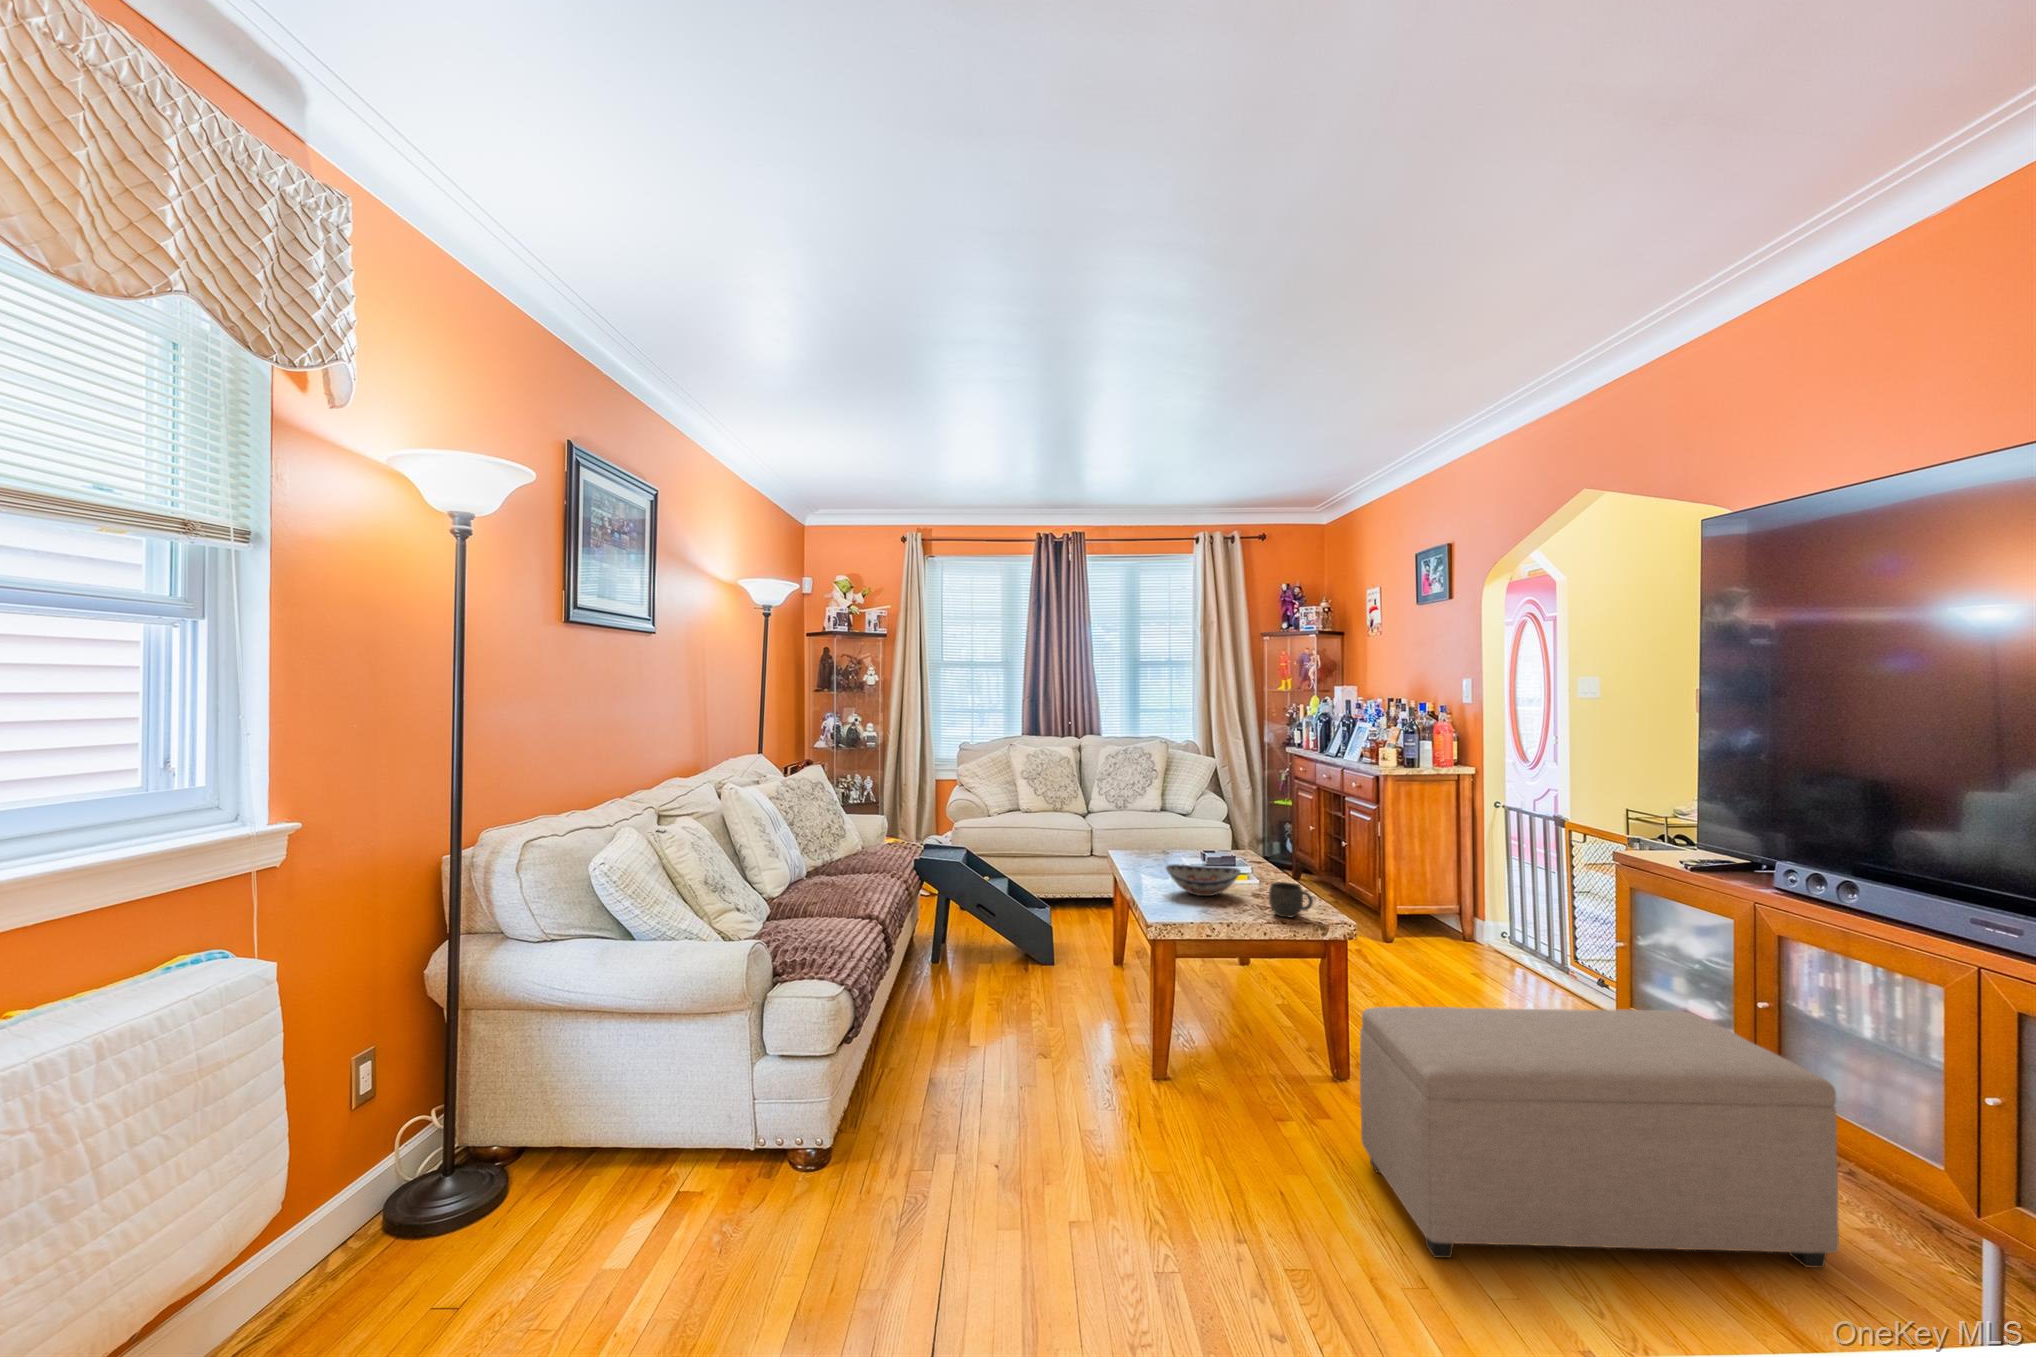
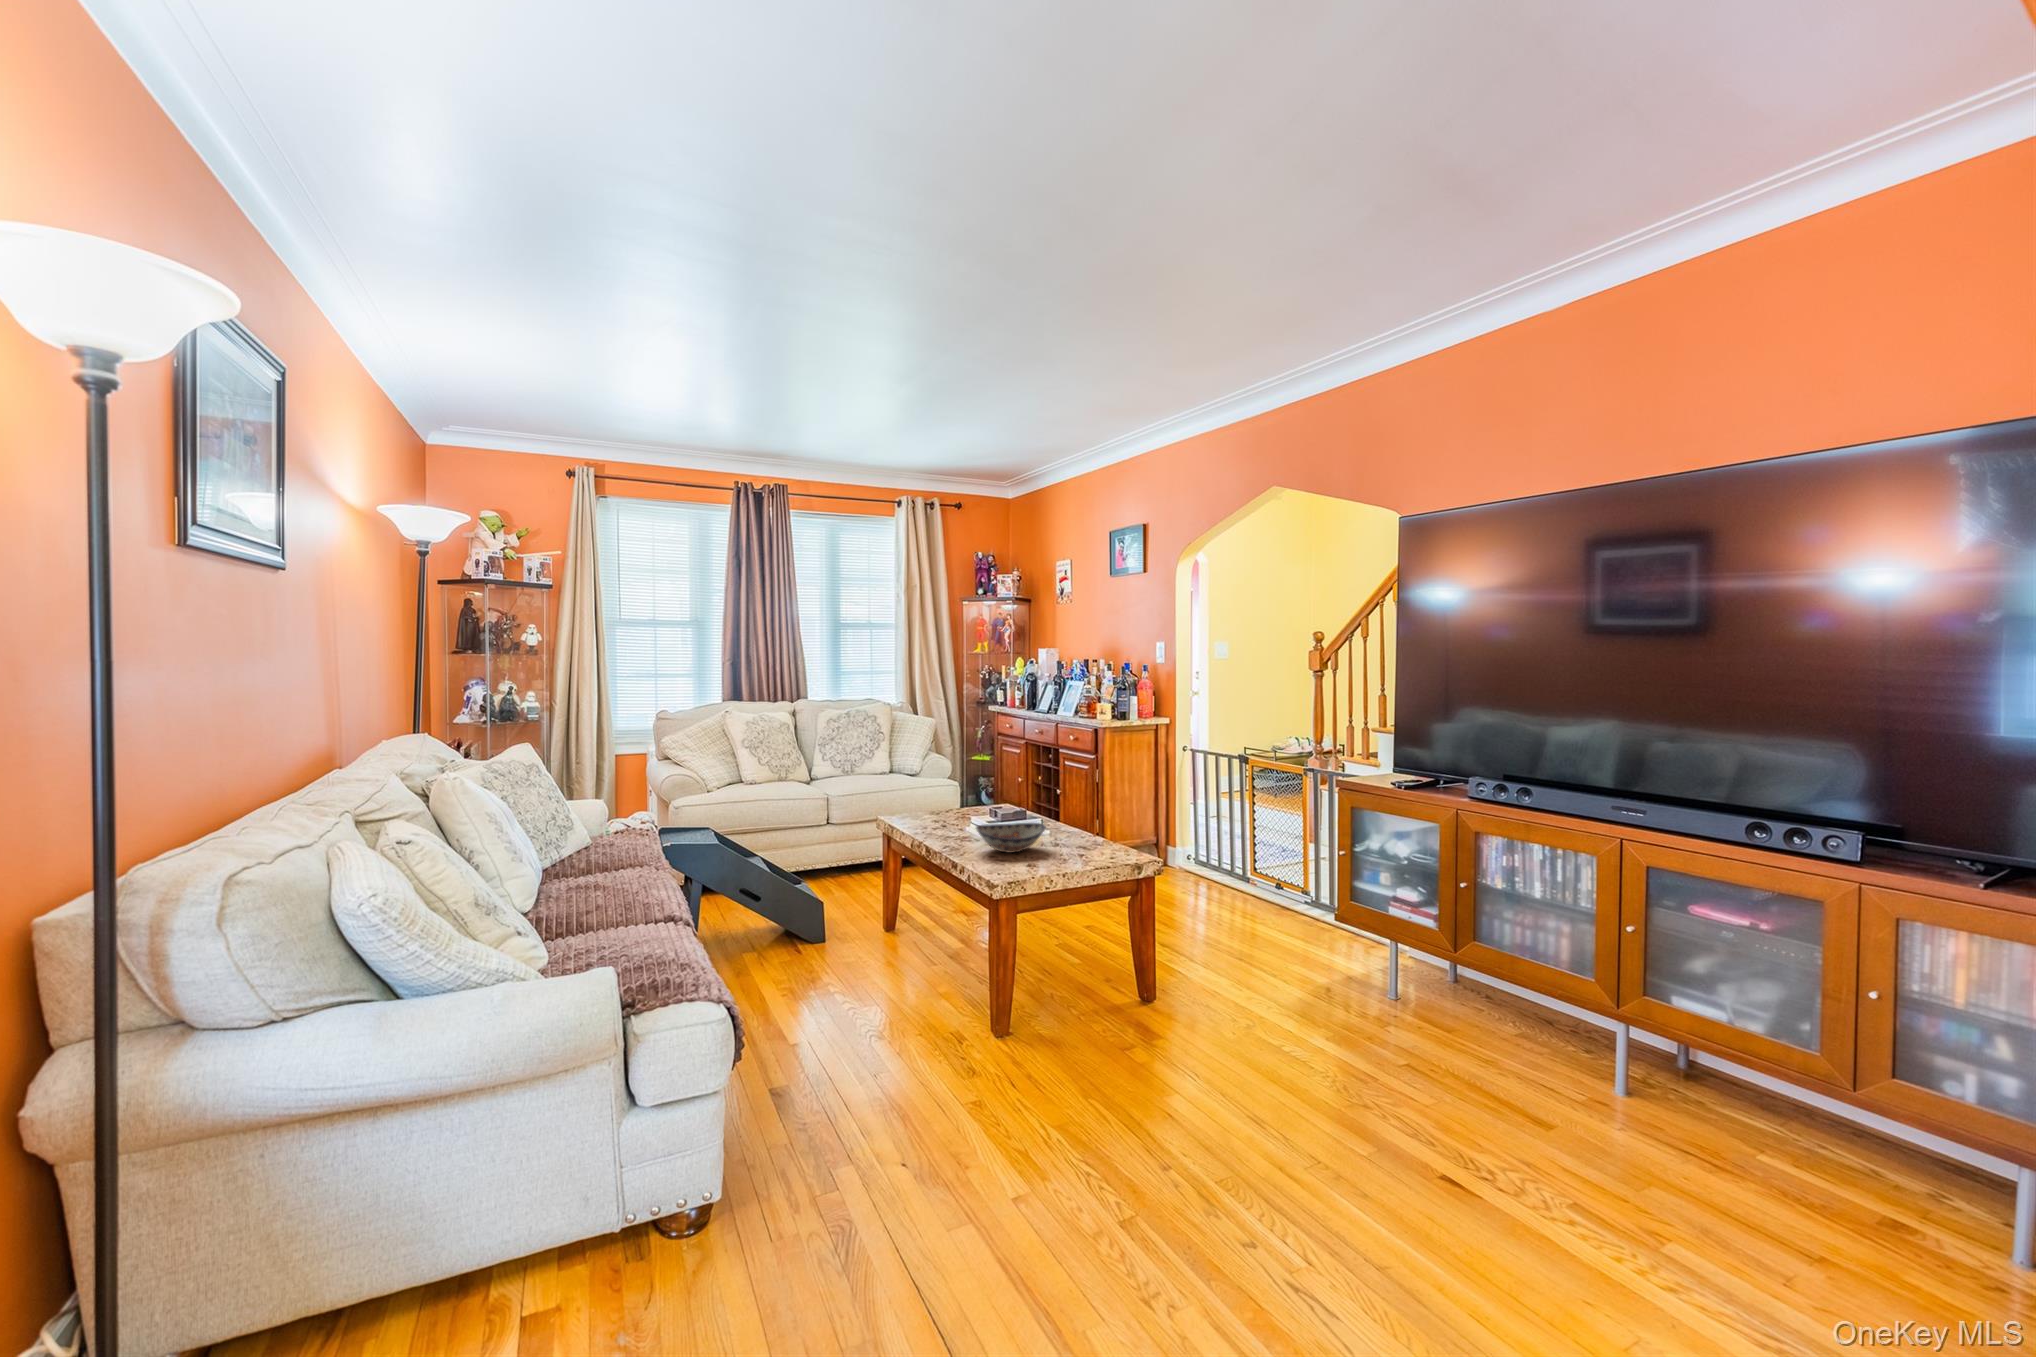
mug: present [1269,882,1313,917] -> none [1084,831,1122,863]
ottoman: present [1360,1007,1839,1268] -> none [1206,896,1509,1124]

